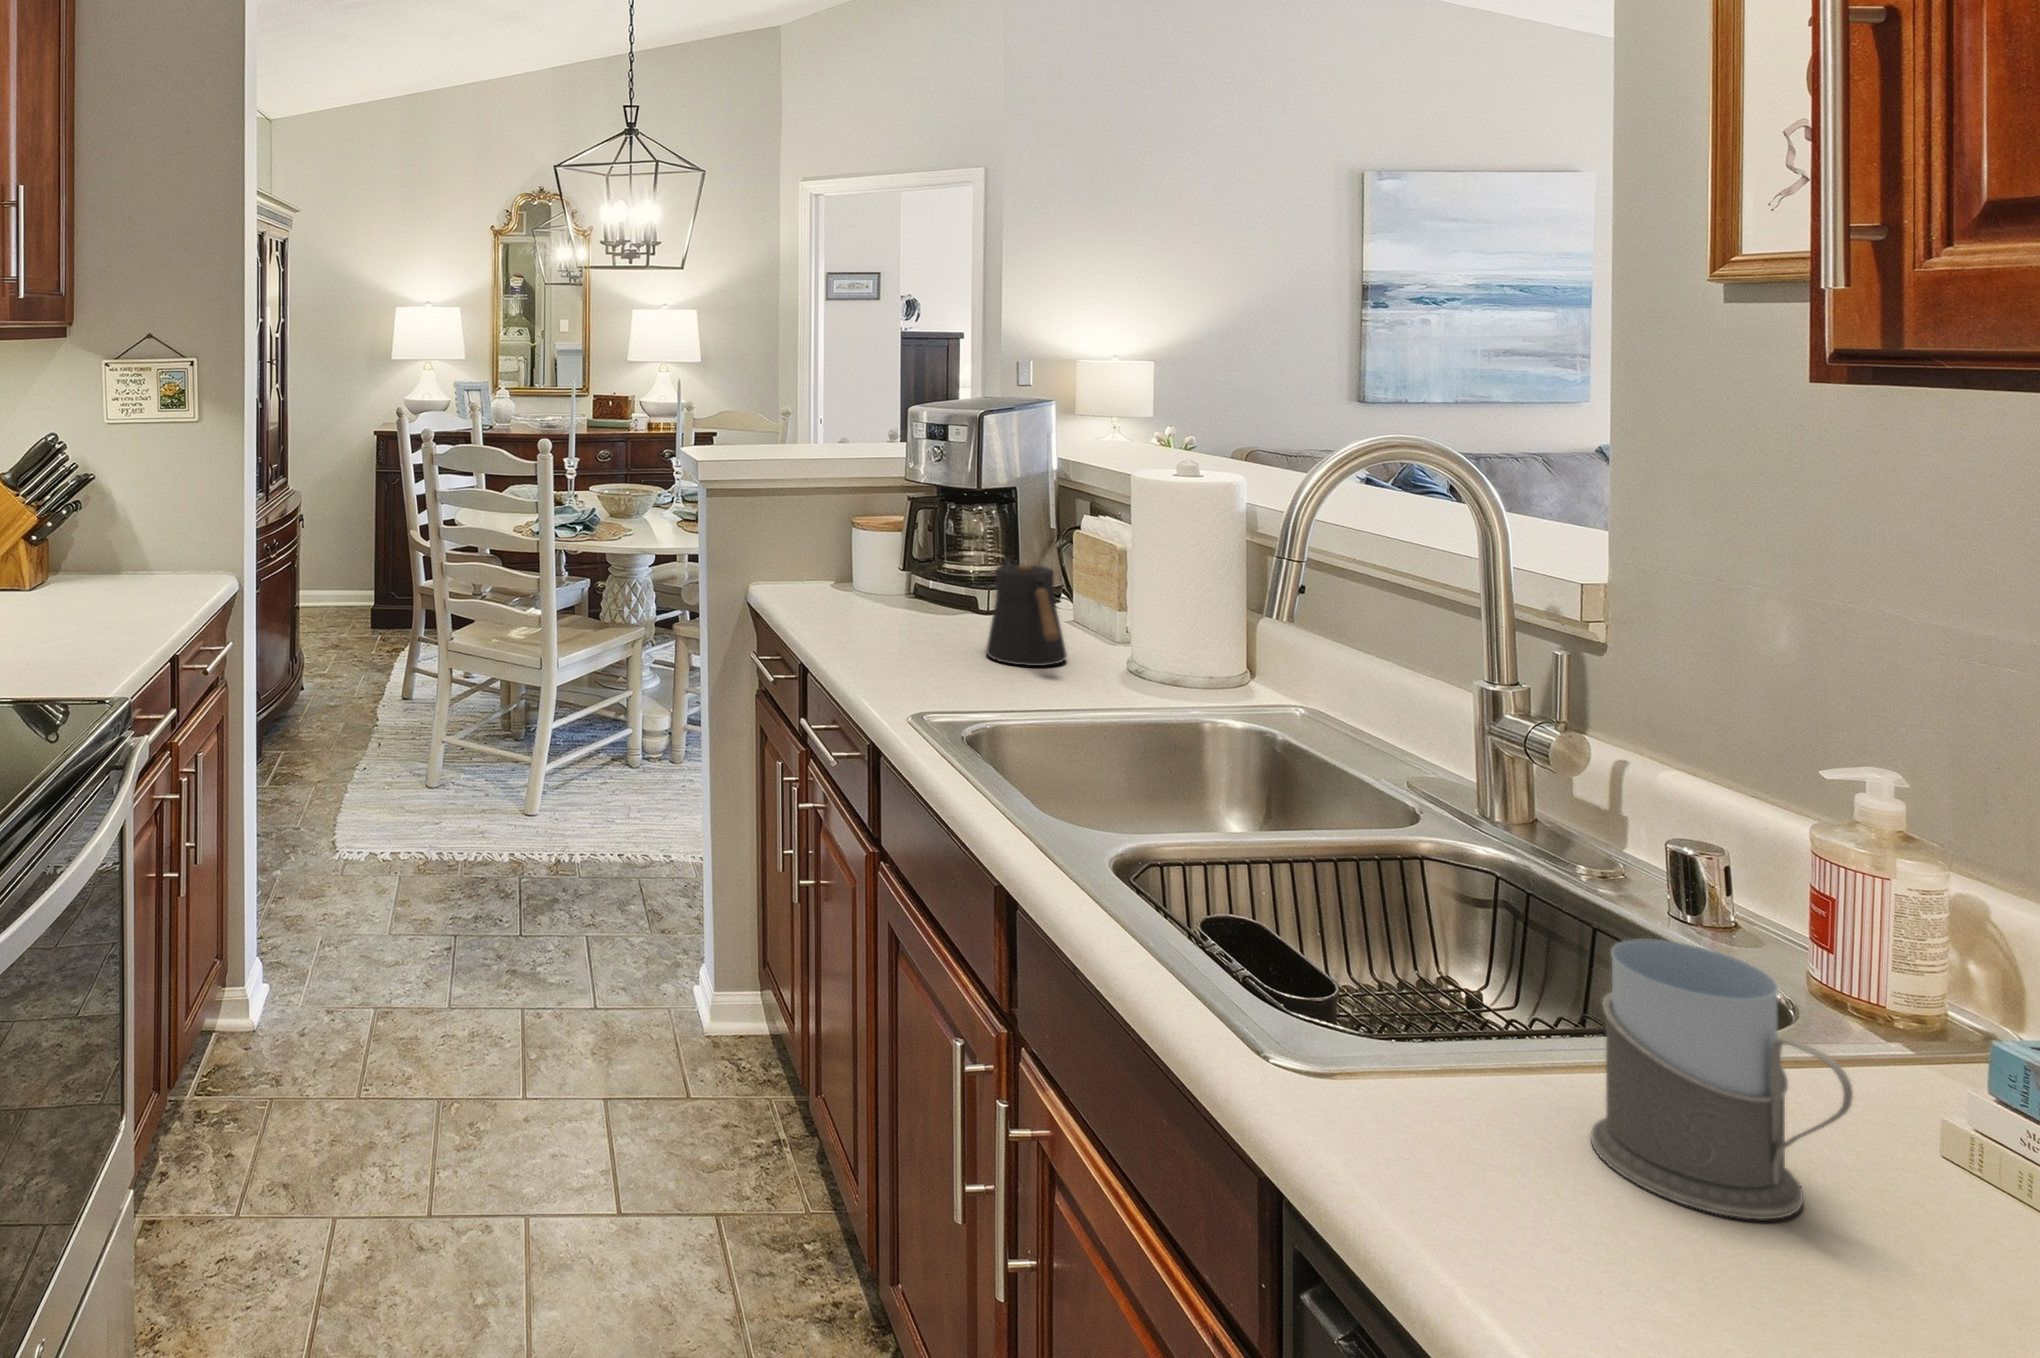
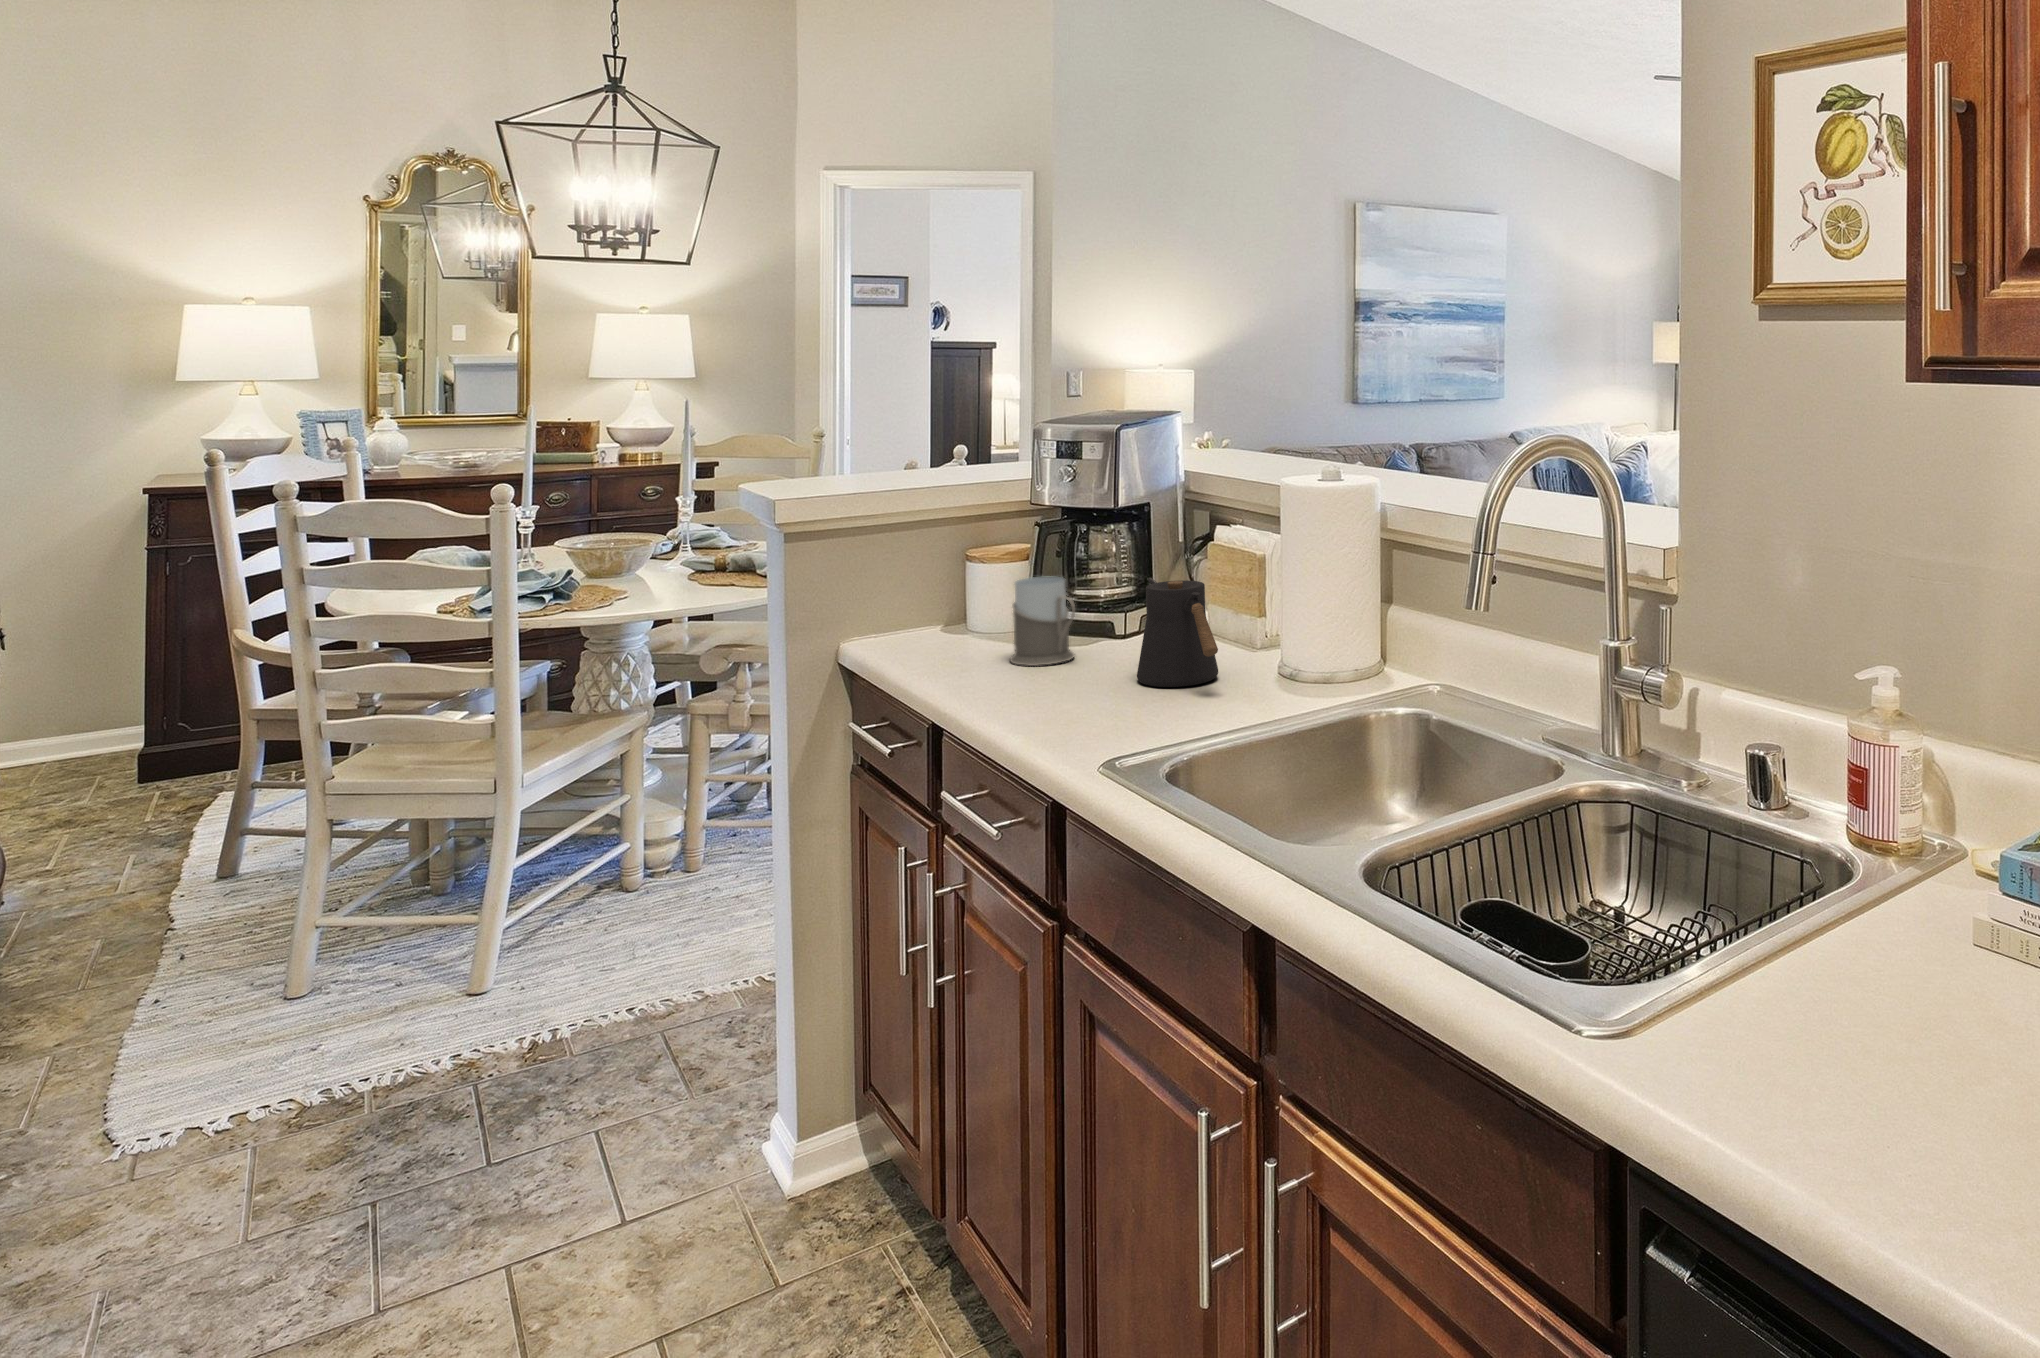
mug: present [1591,940,1853,1219] -> present [1010,576,1075,666]

